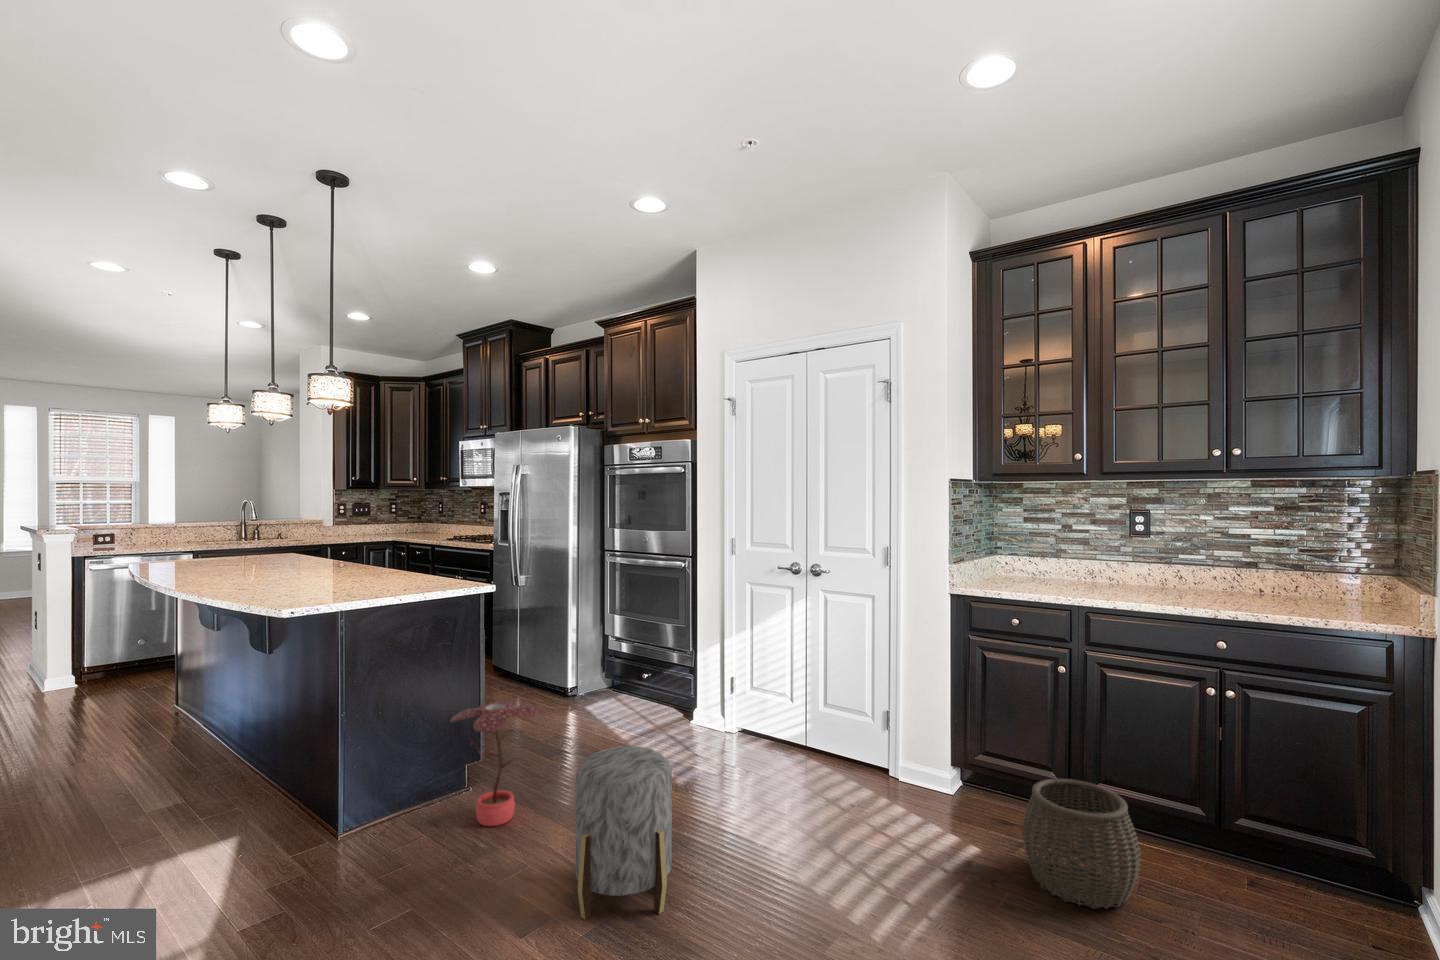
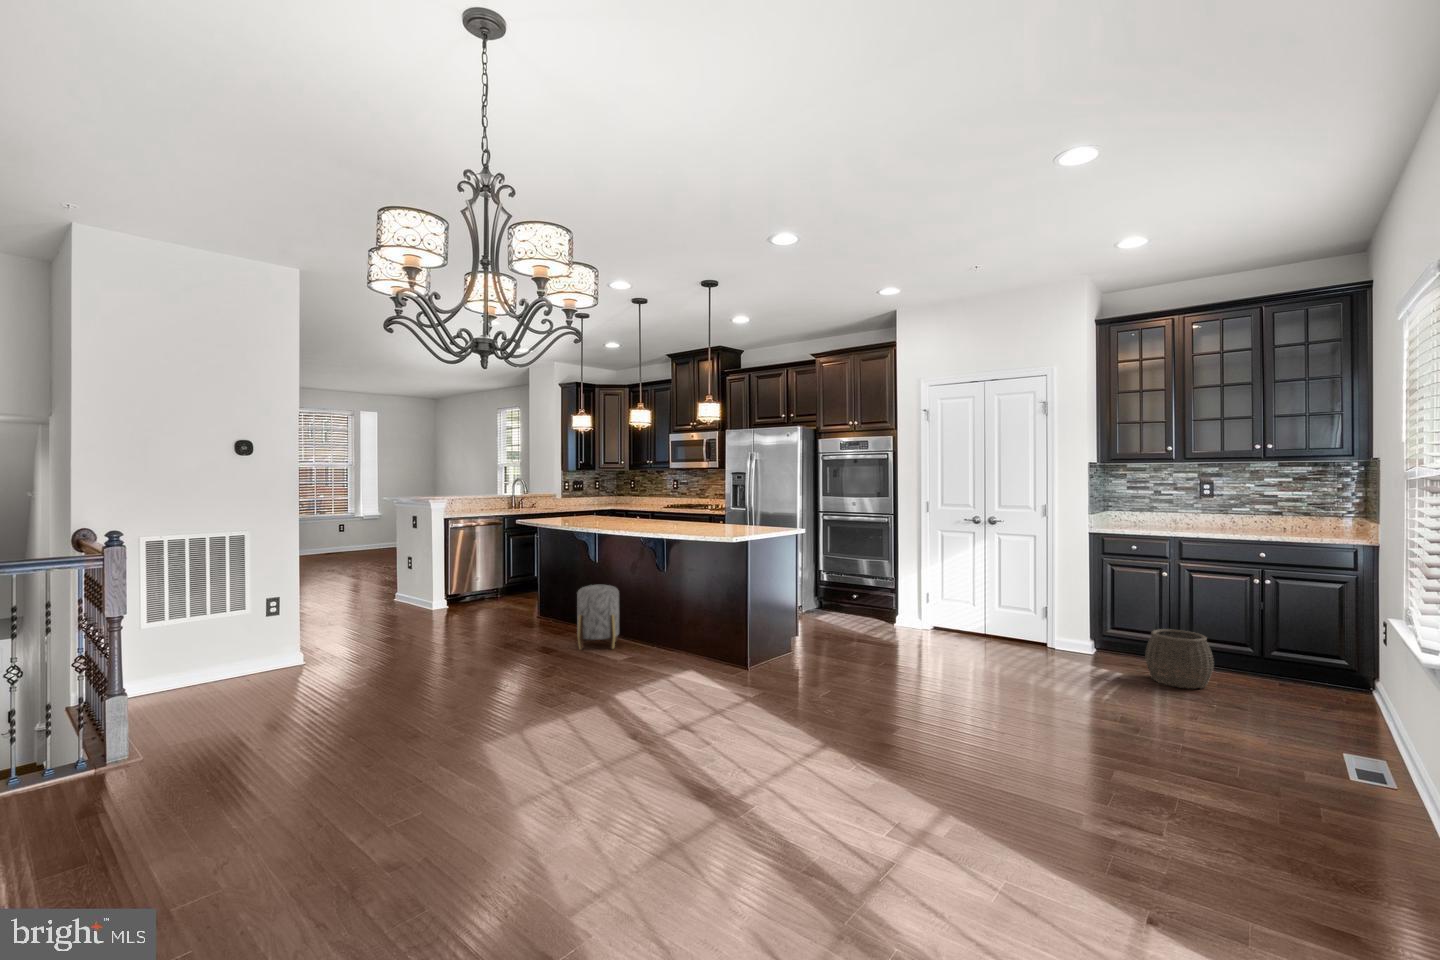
potted plant: present [450,700,541,826] -> none [802,594,851,662]
stool: present [576,746,672,920] -> present [577,585,619,650]

